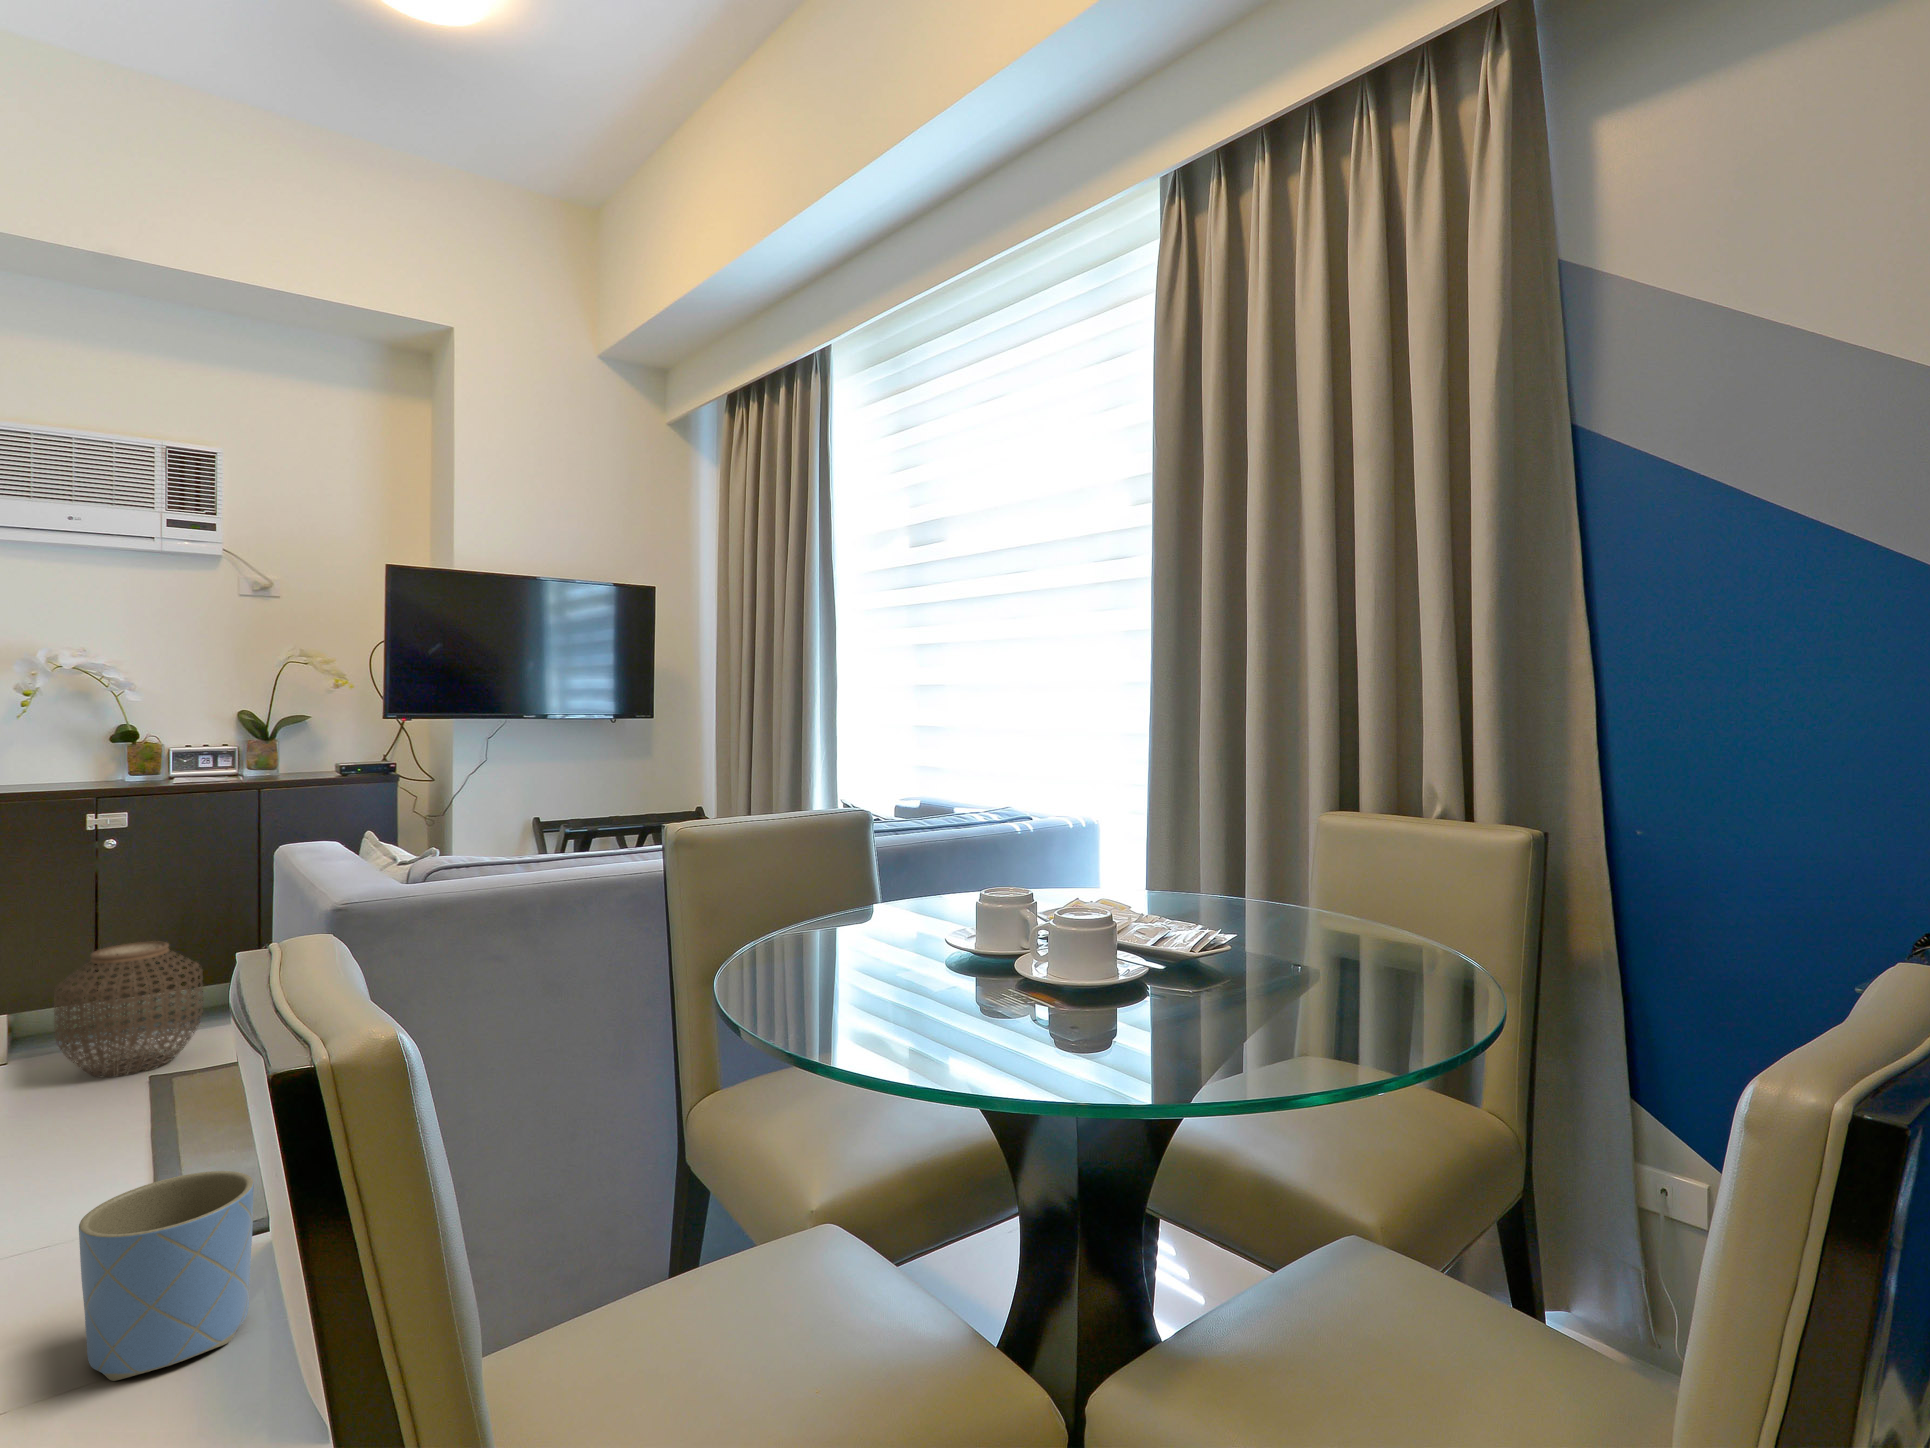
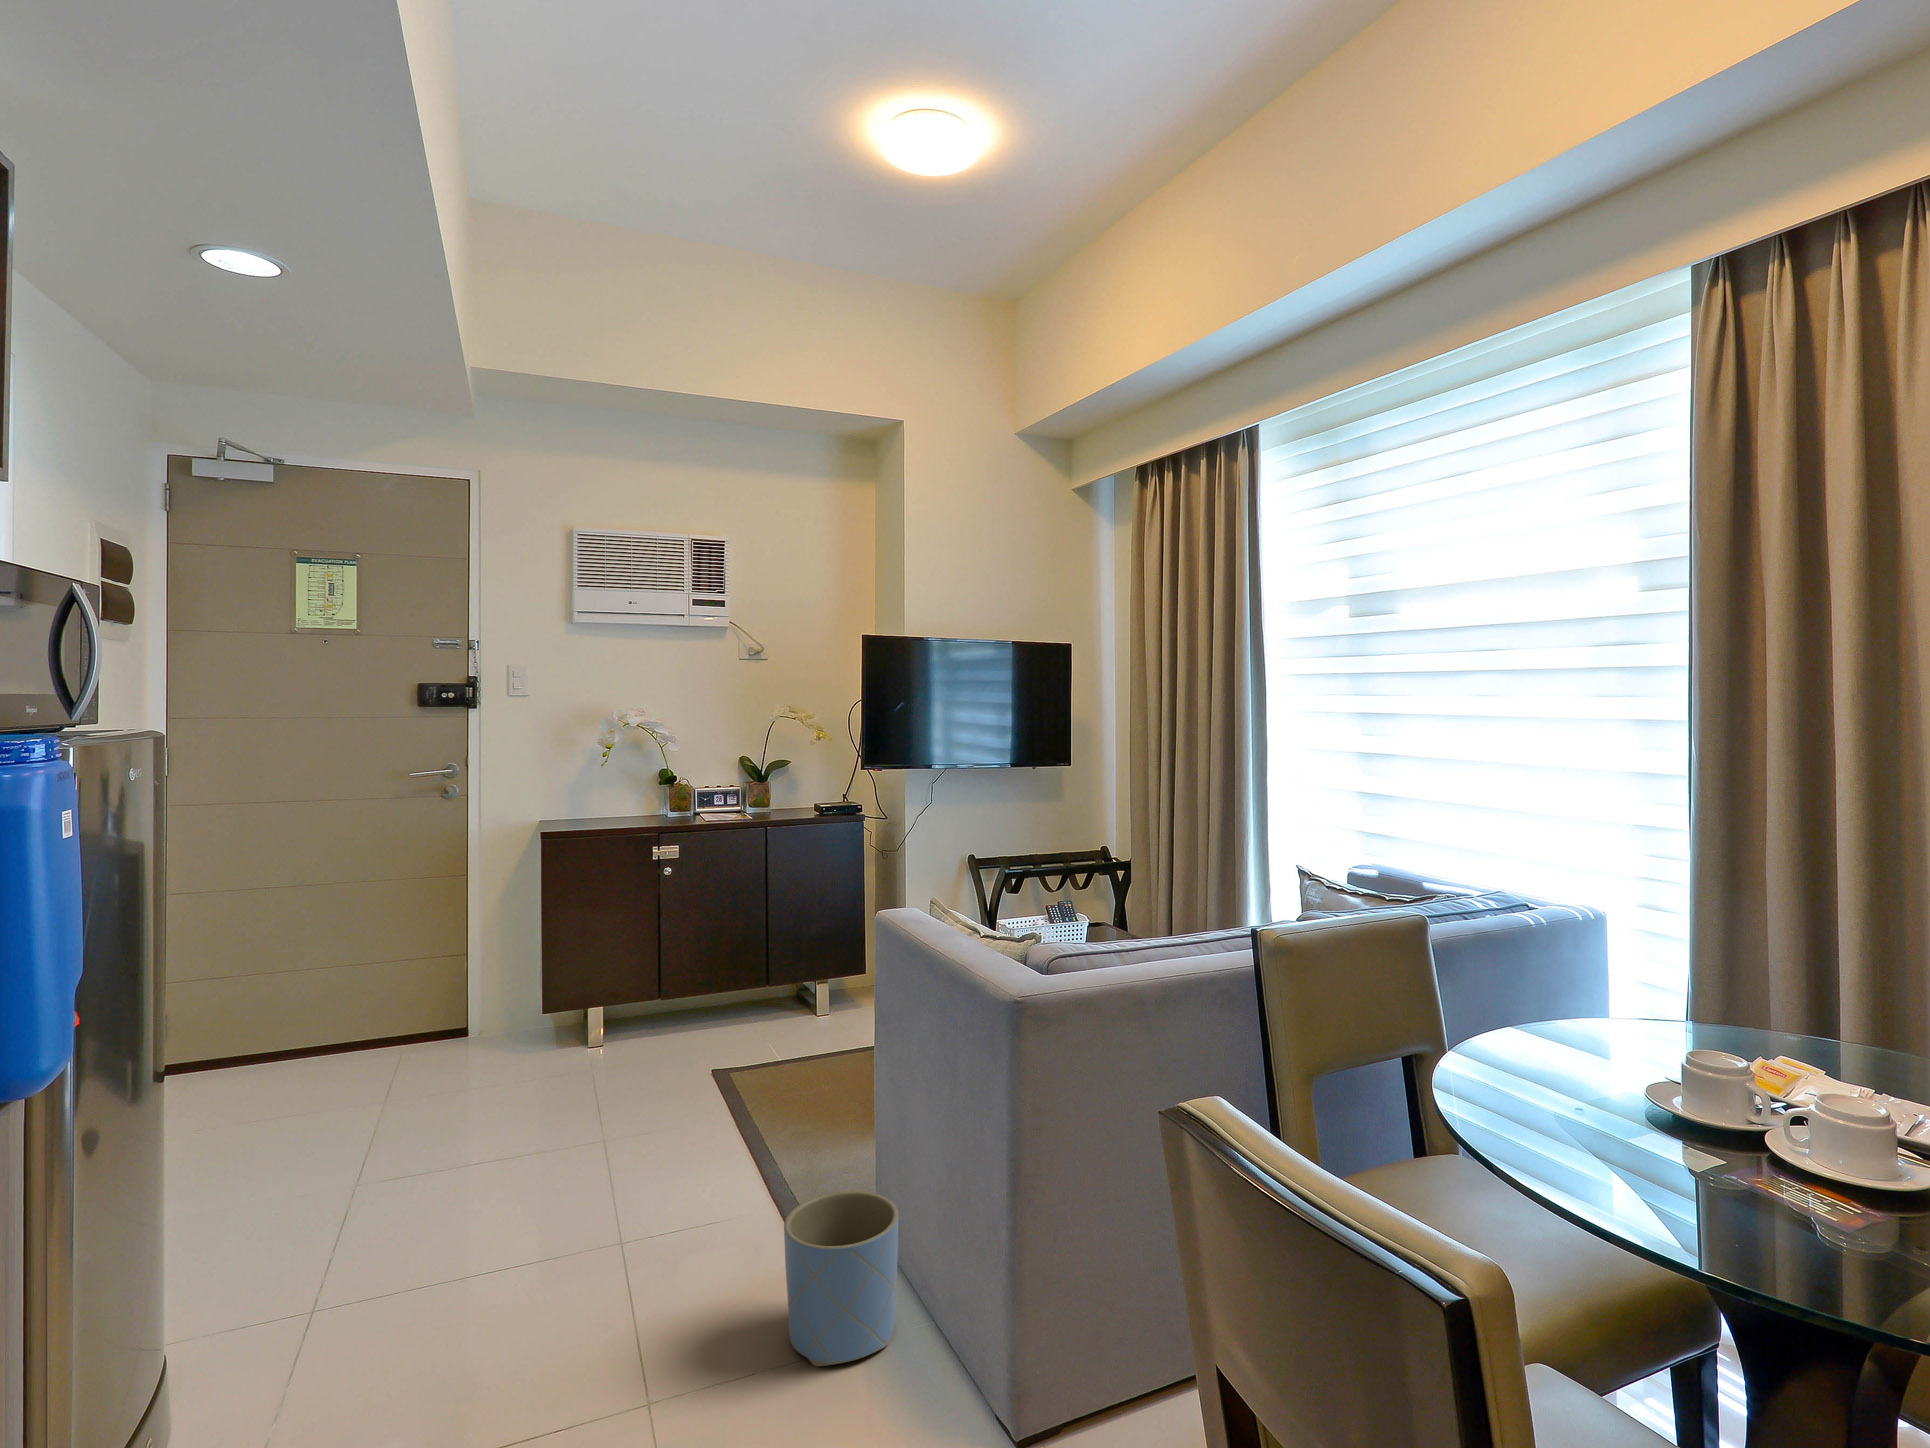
woven basket: present [54,941,203,1077] -> none [637,954,735,1066]

